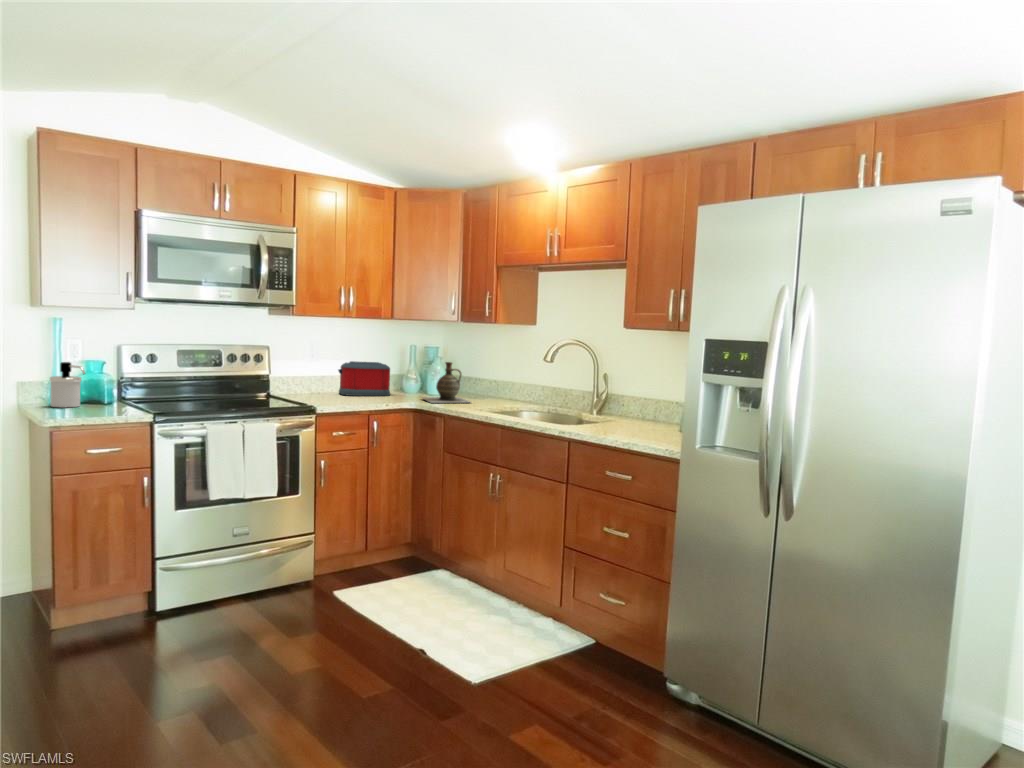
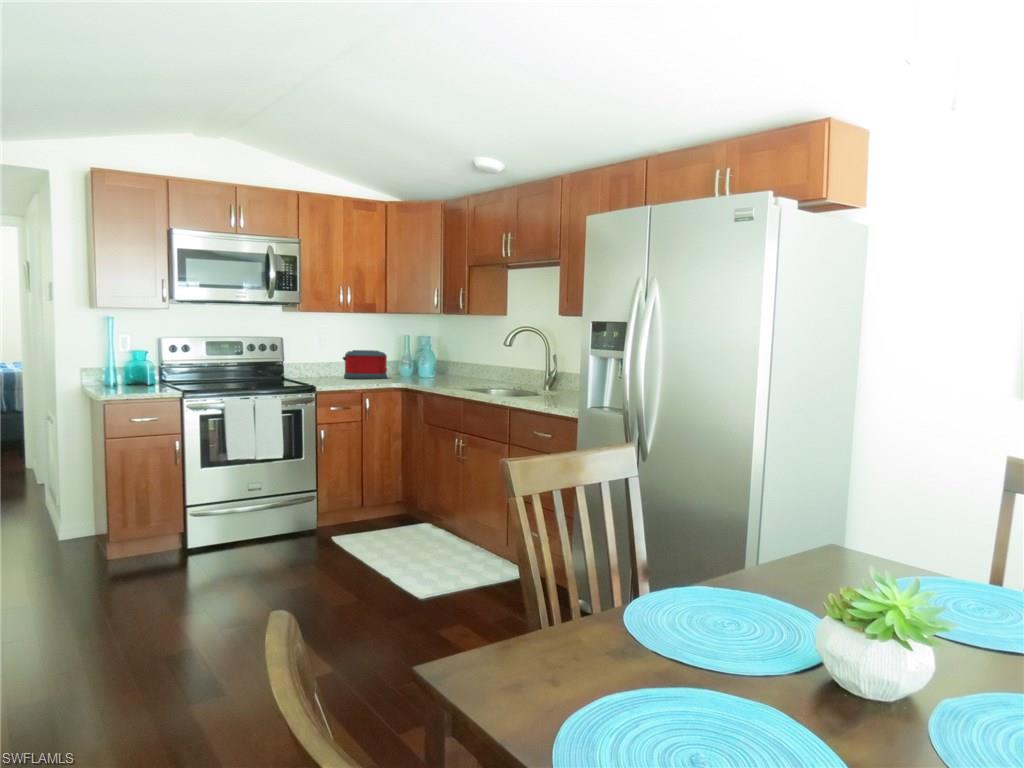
soap dispenser: present [50,362,85,407] -> none [105,352,131,388]
ceramic jug: present [422,362,469,403] -> none [409,349,452,383]

